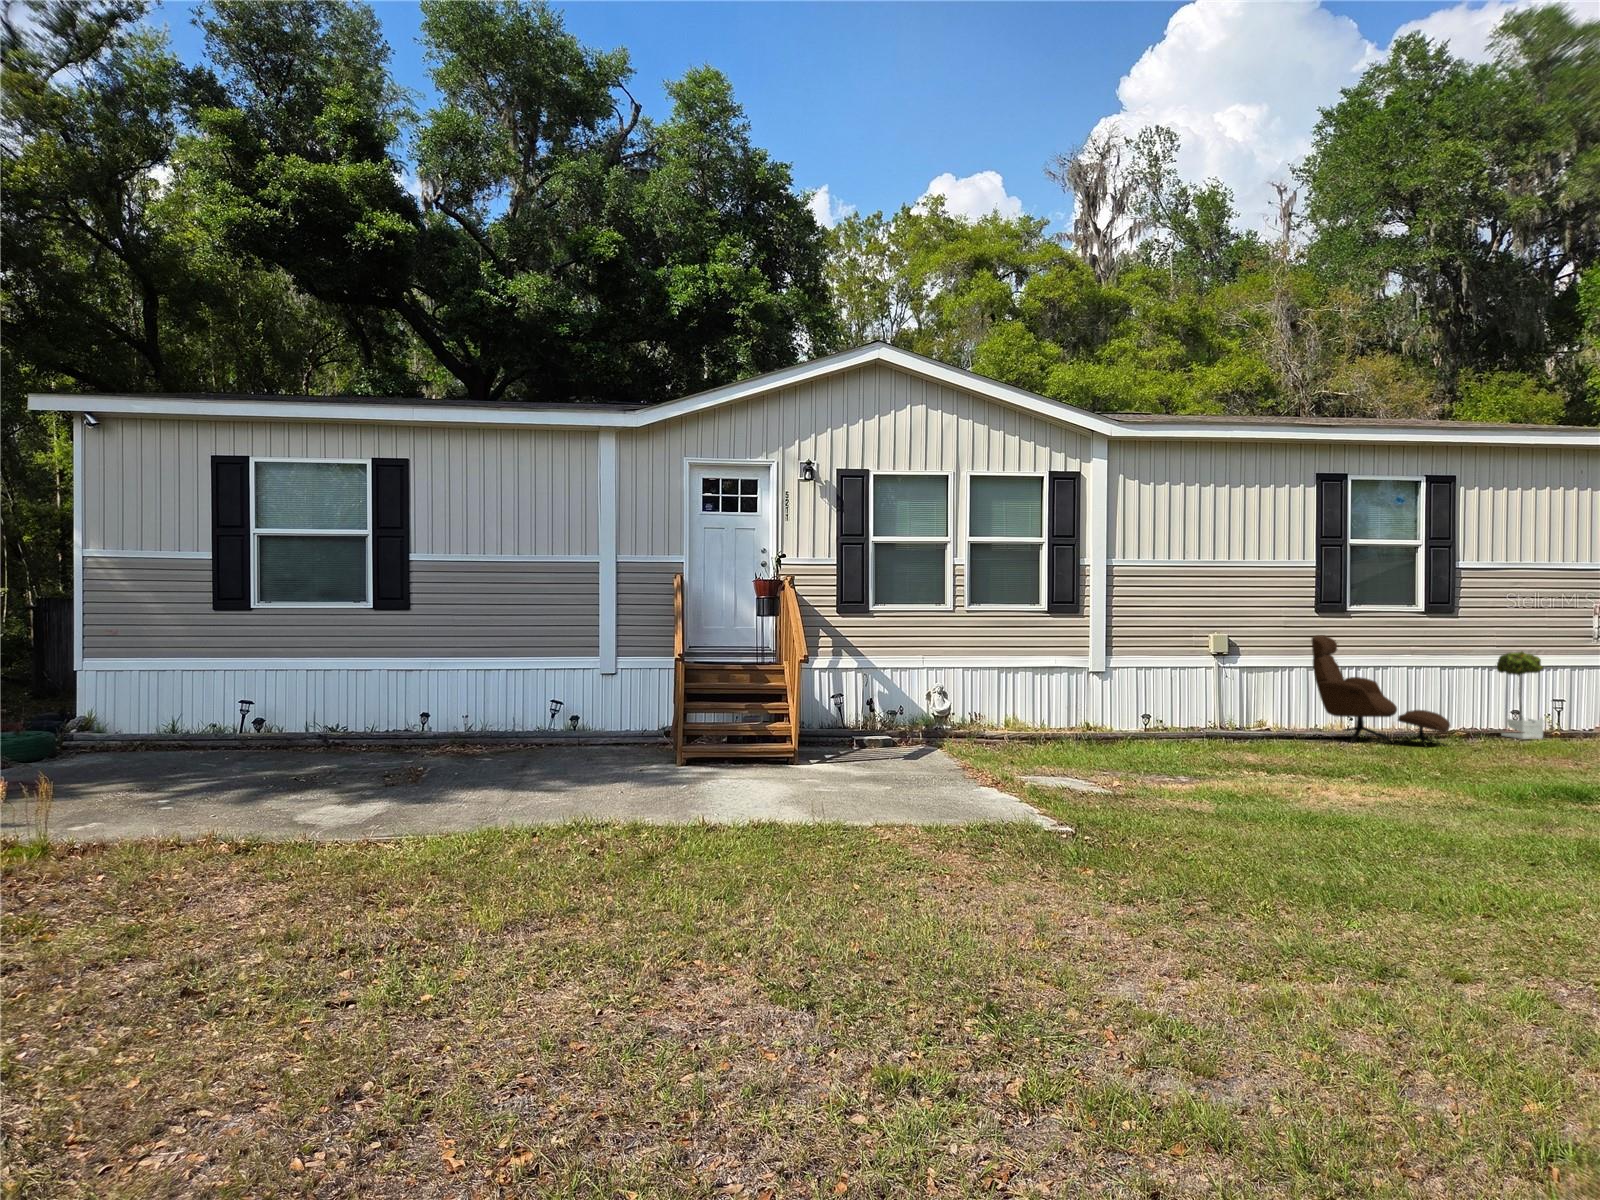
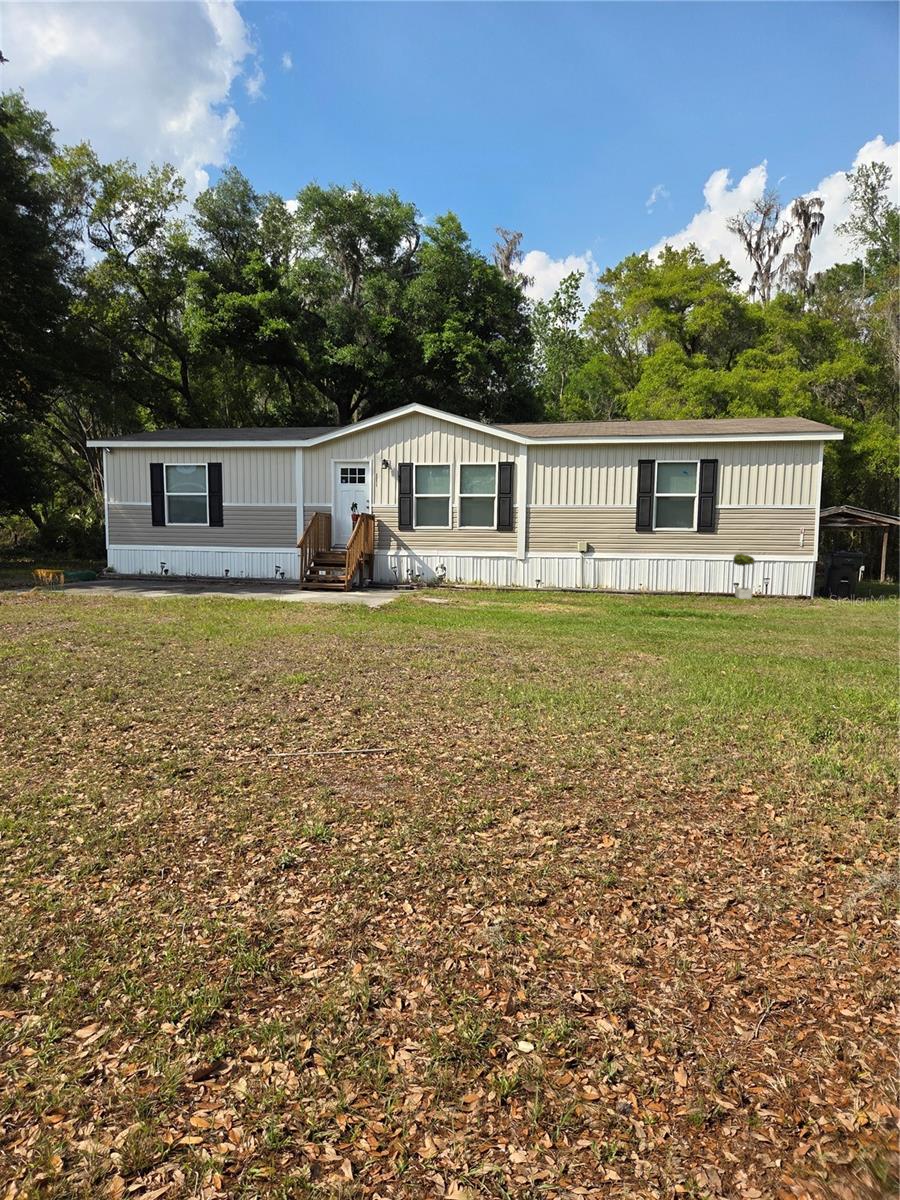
lounge chair: present [1312,635,1450,747] -> none [624,543,682,600]

